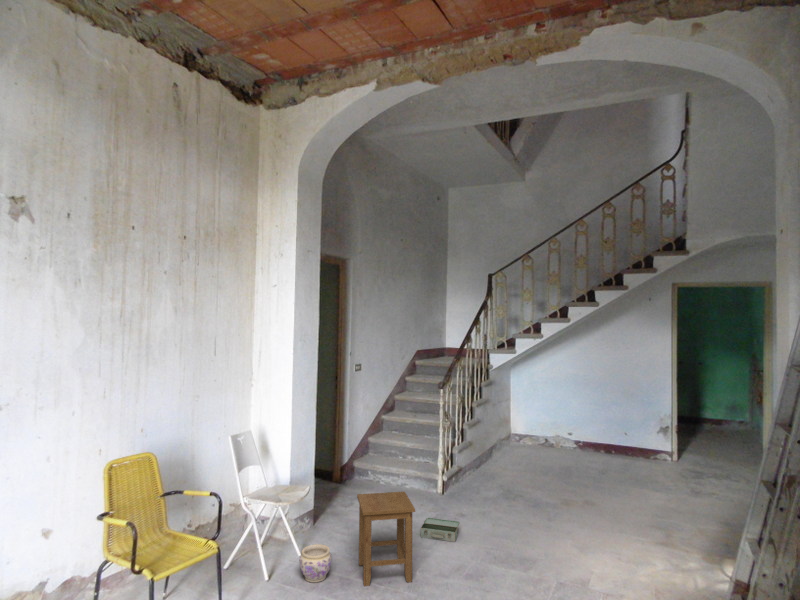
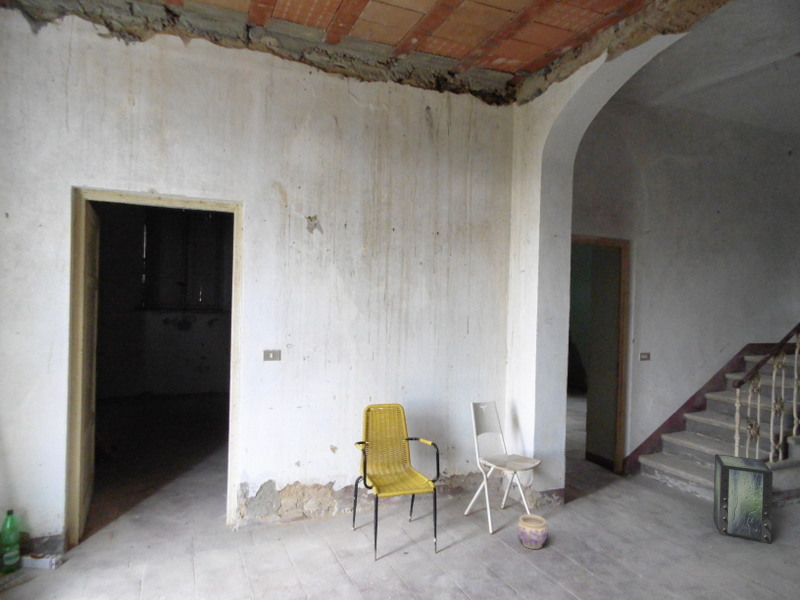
storage box: none [429,443,475,513] -> present [713,454,773,543]
stool: present [357,492,415,586] -> none [570,479,635,582]
toolbox: present [421,518,460,542] -> none [670,531,726,566]

